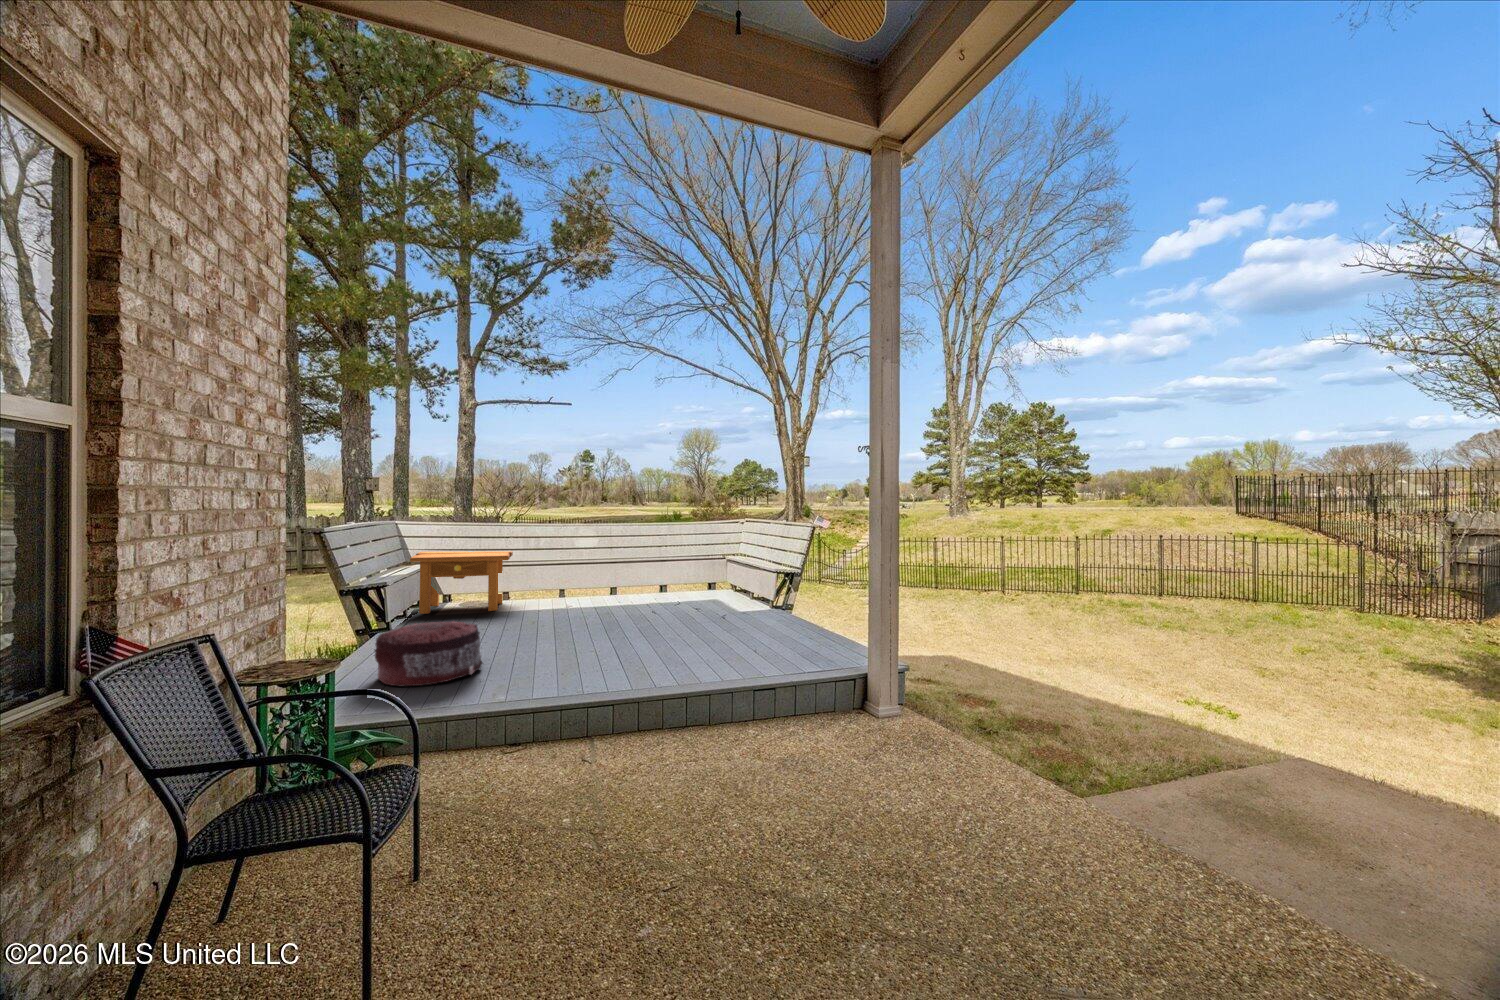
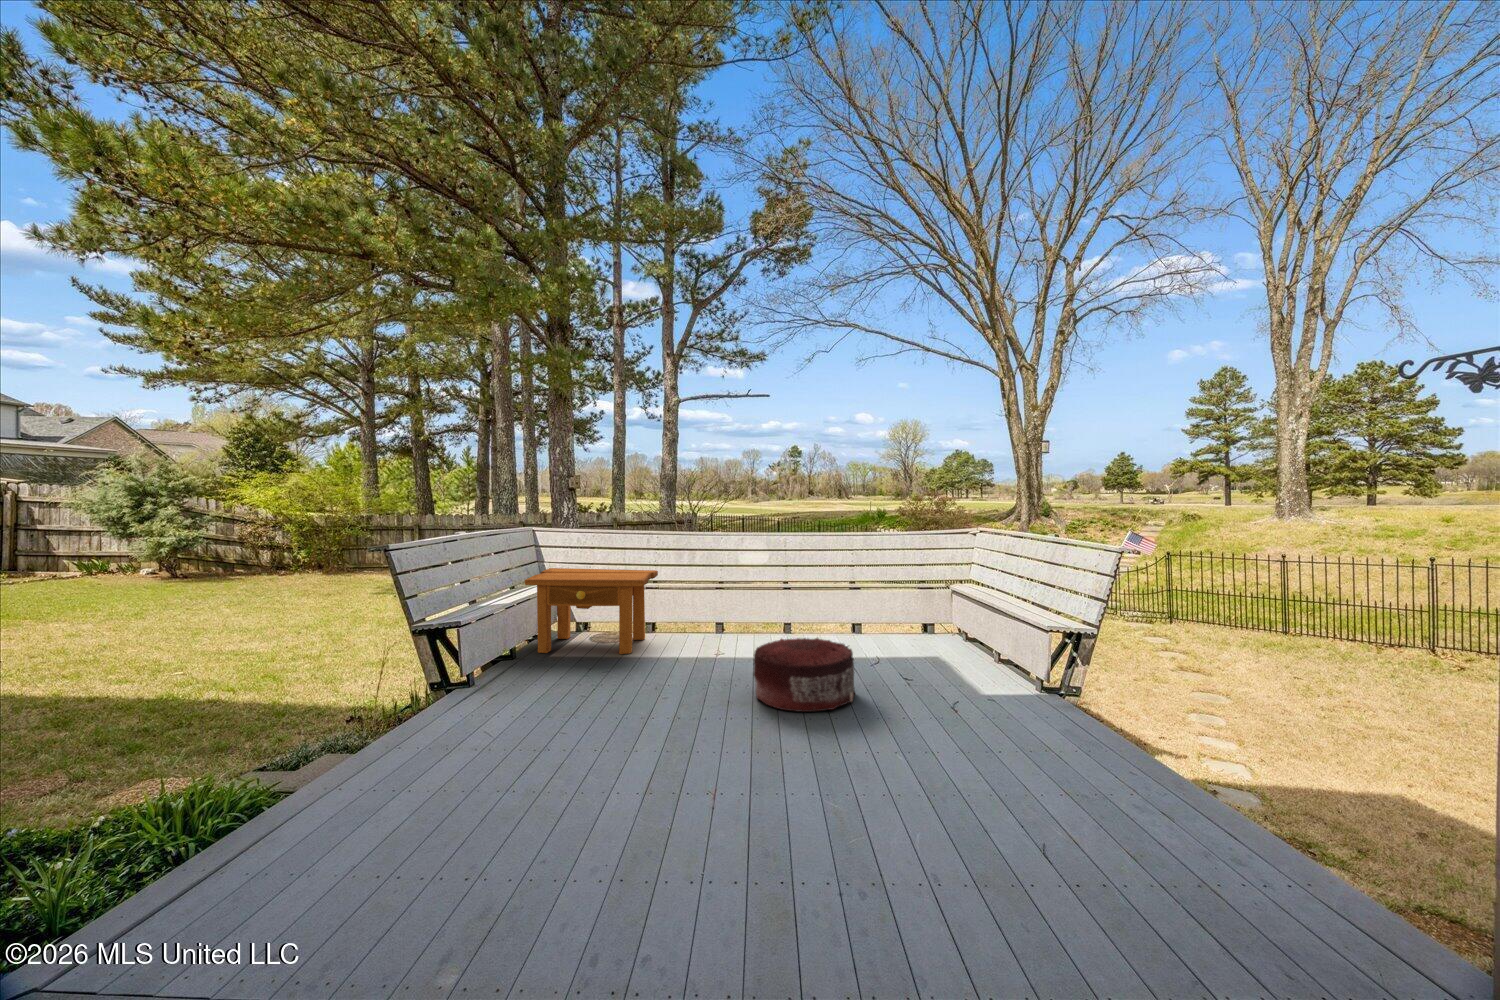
pouf: present [375,621,483,686] -> present [754,638,855,712]

